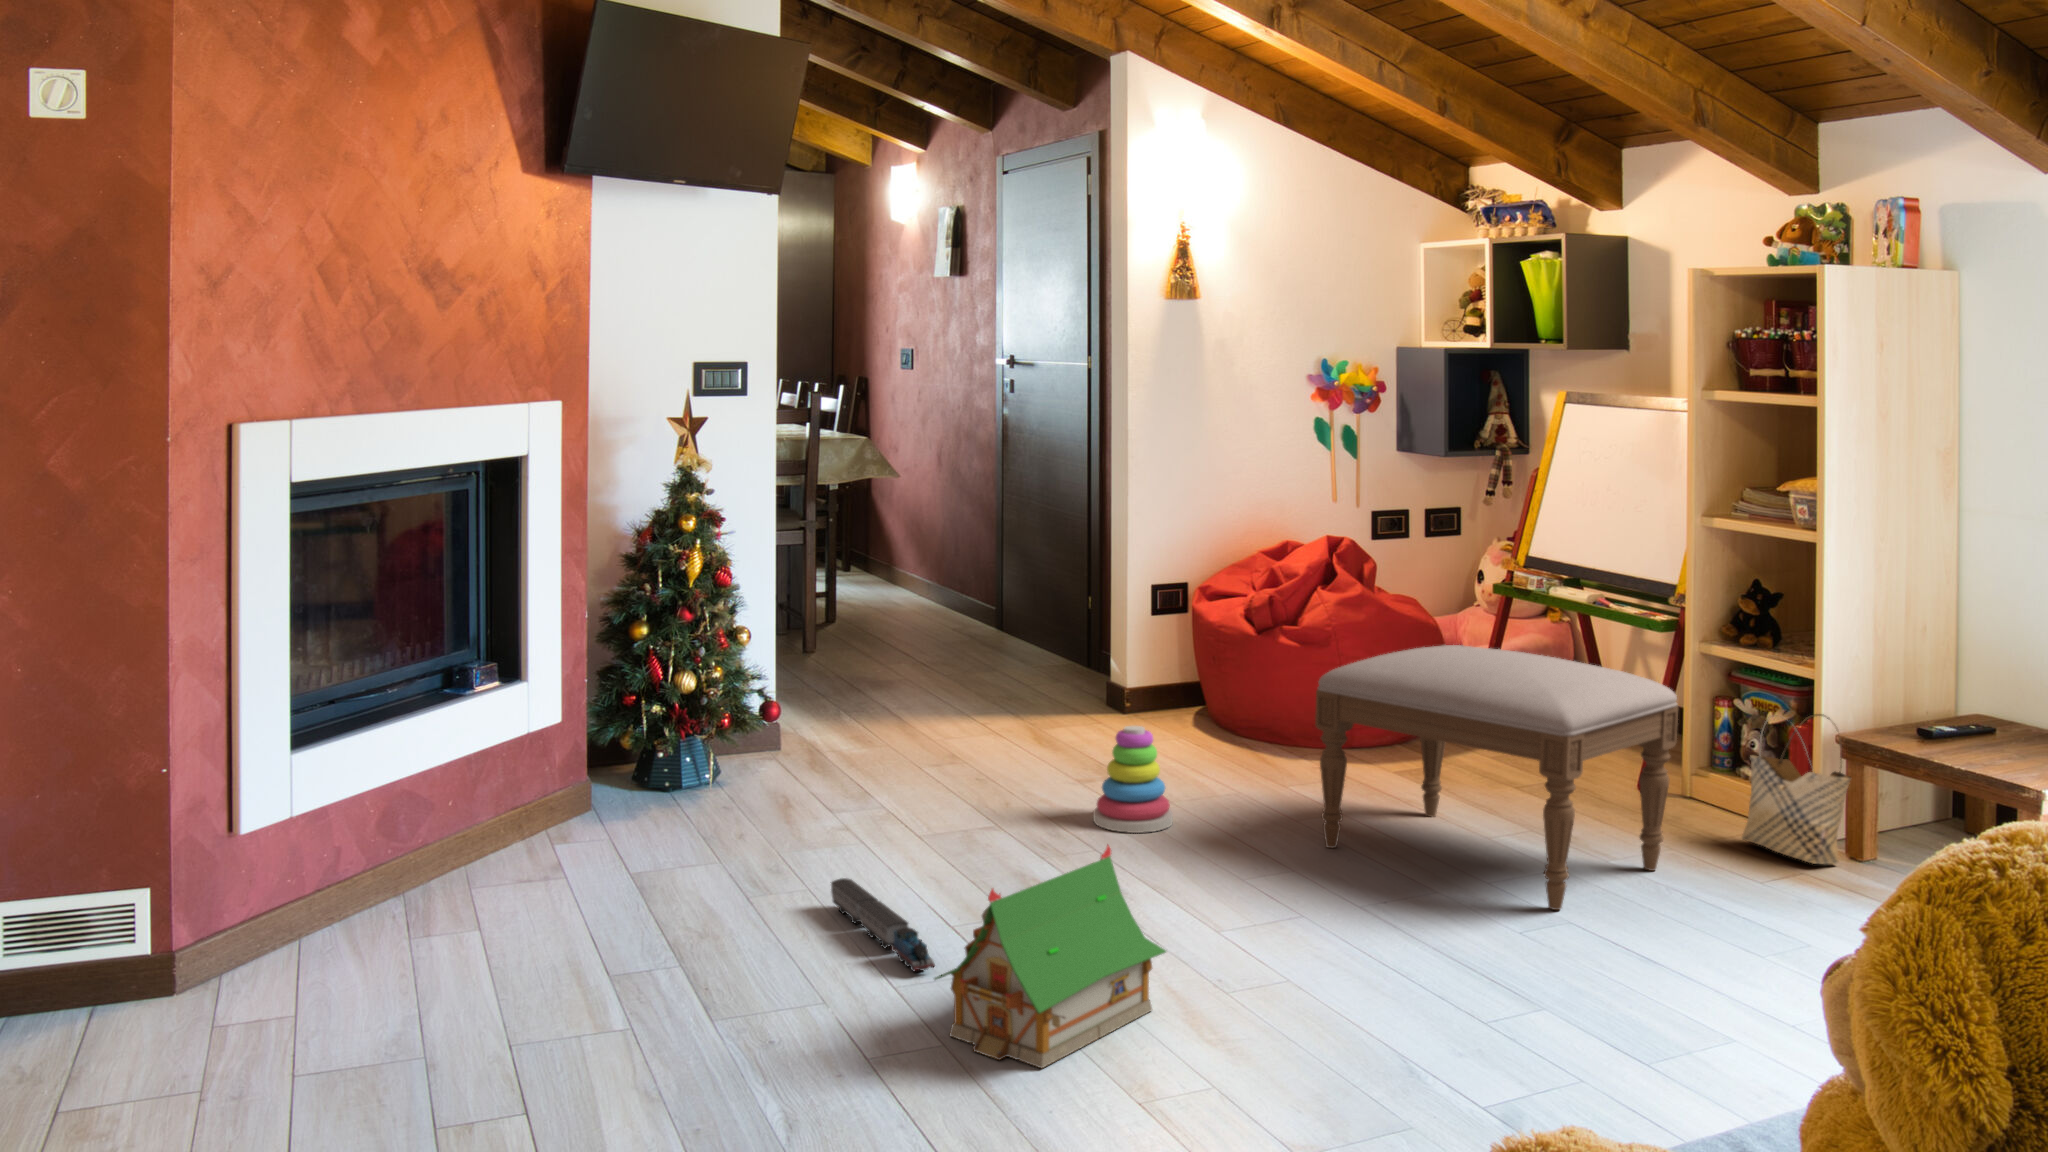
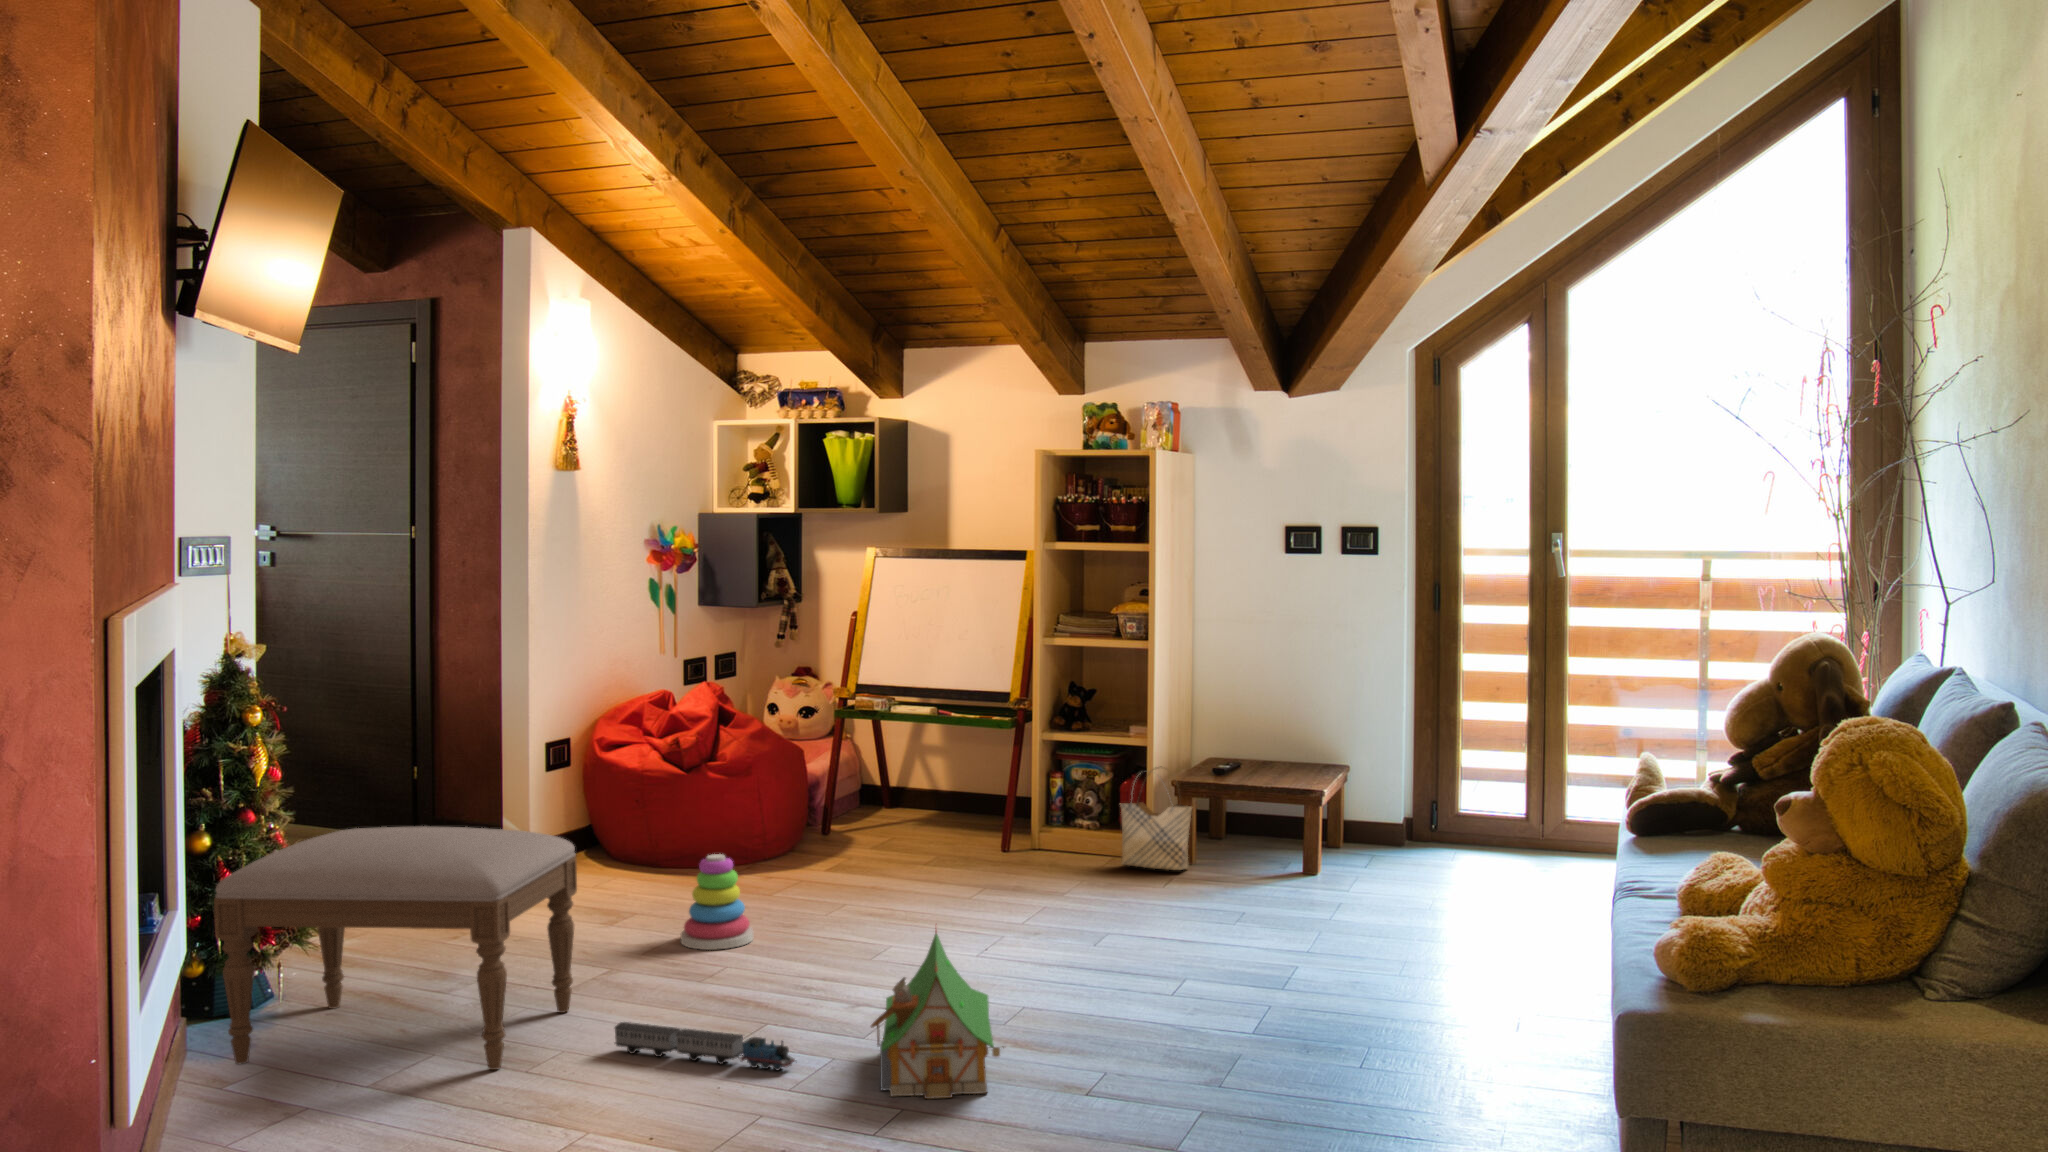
ottoman: present [1315,645,1678,910] -> present [214,826,577,1070]

